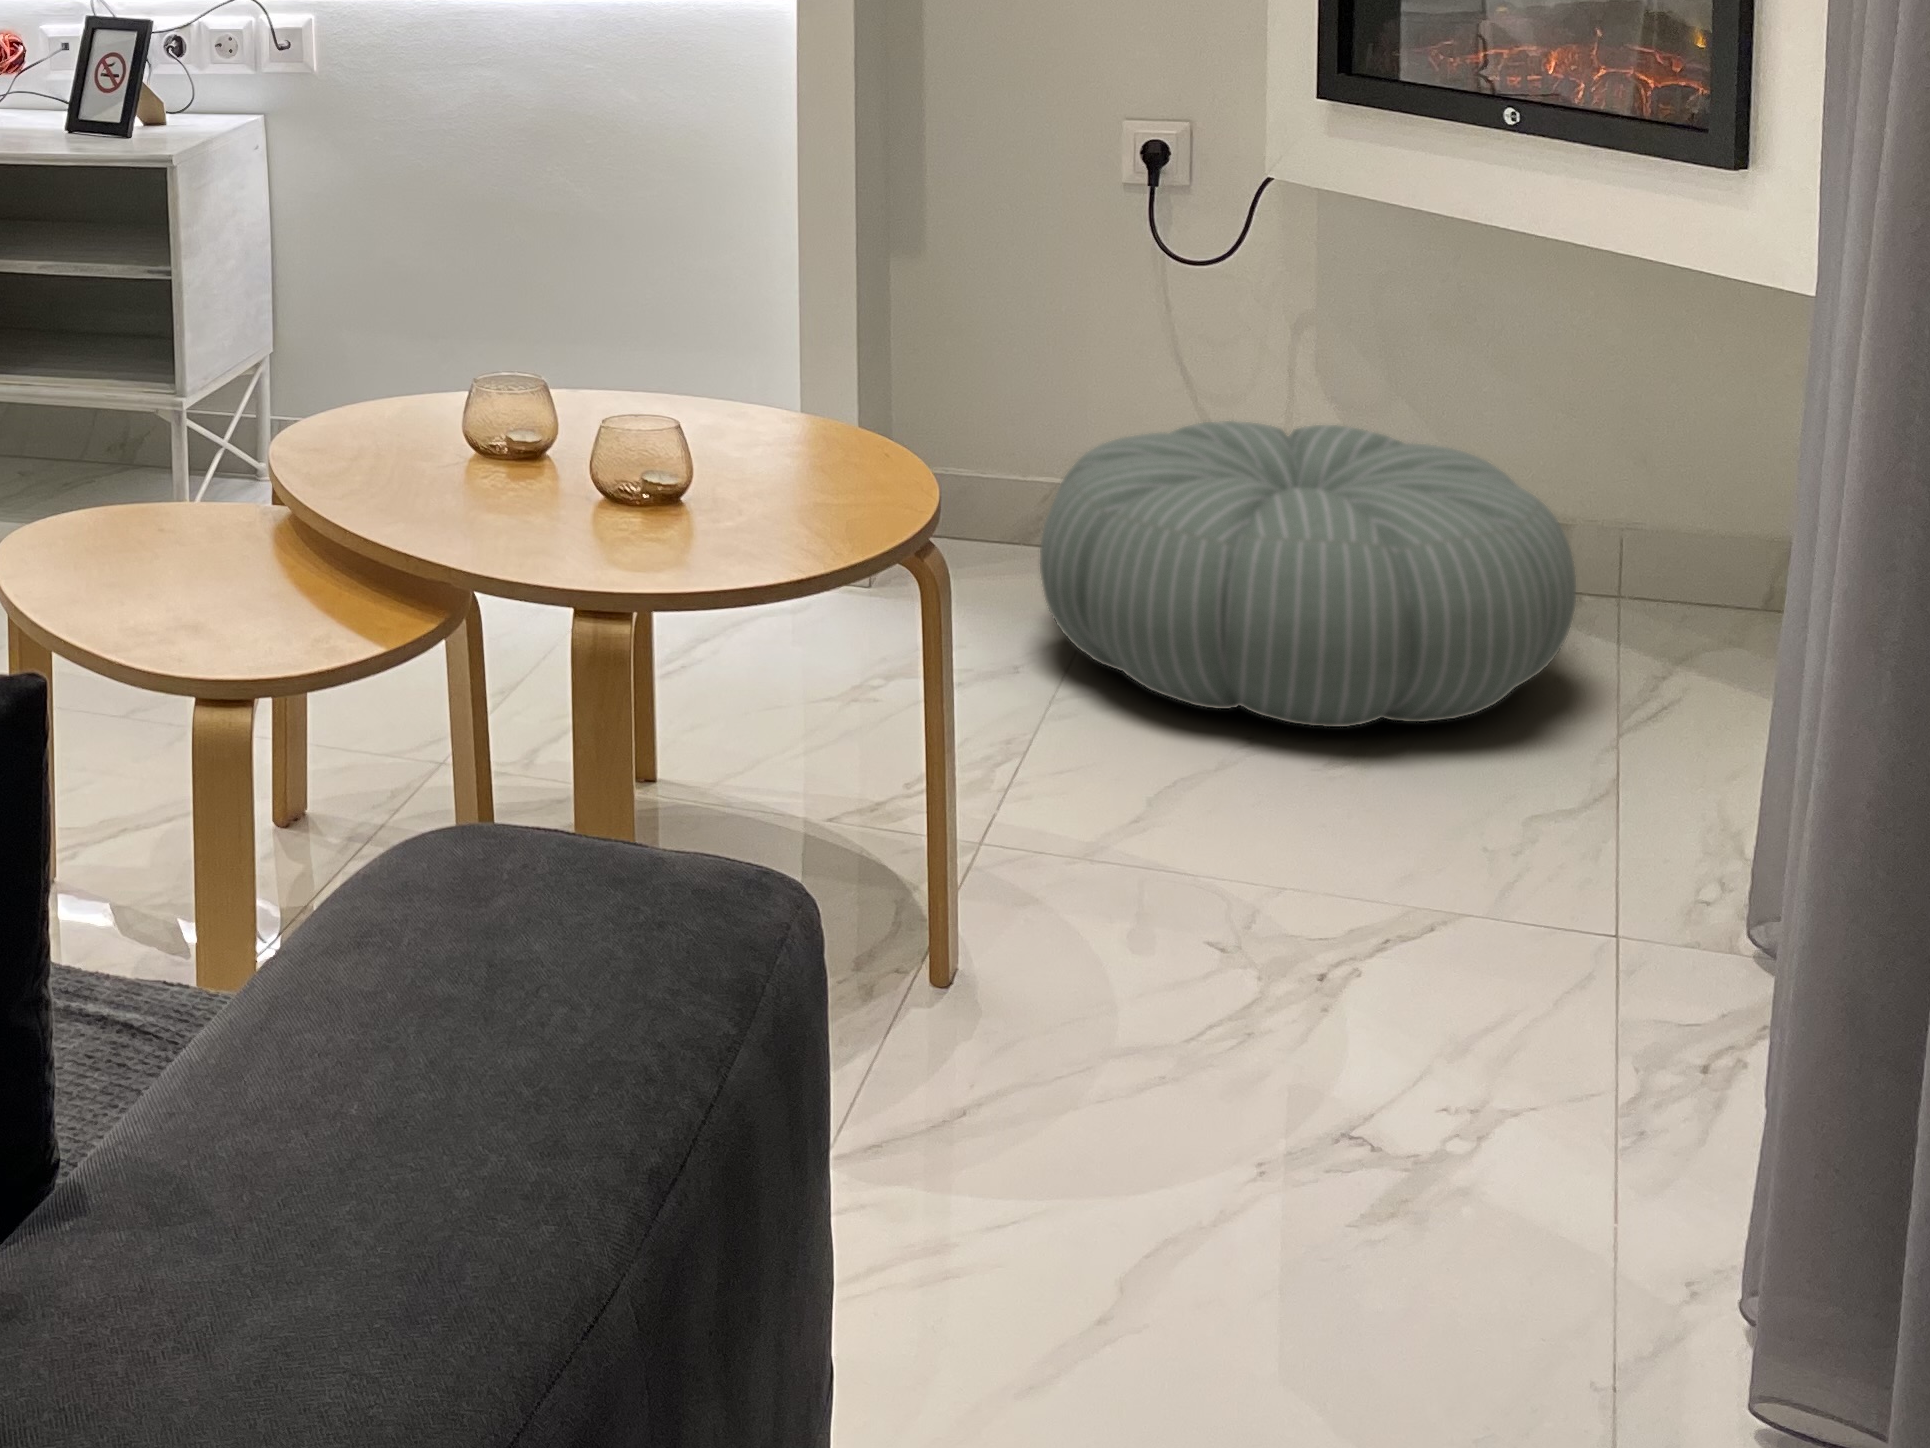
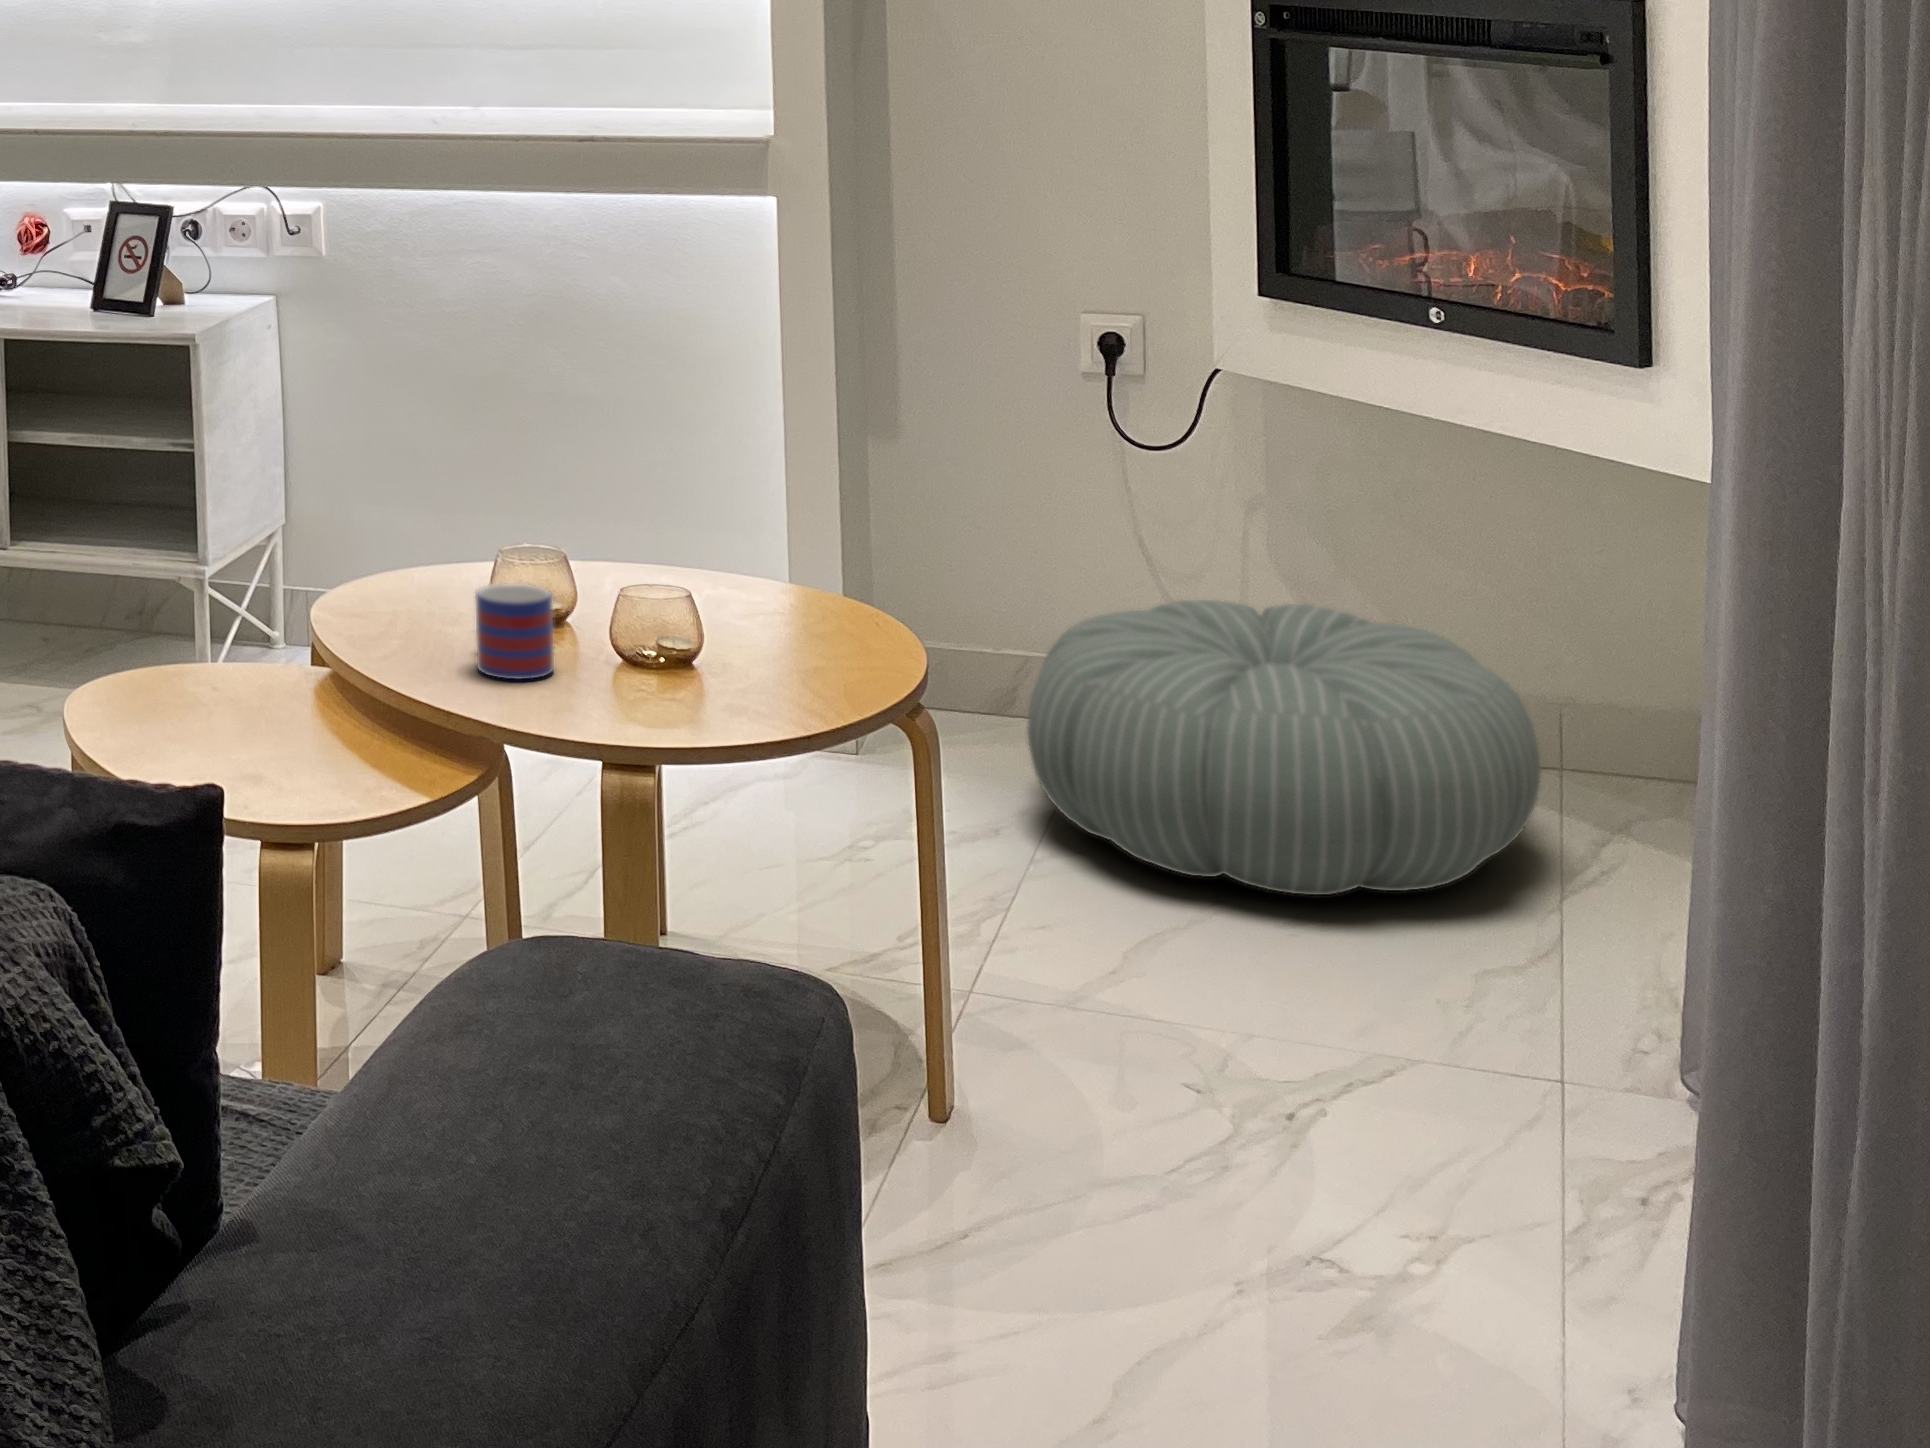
mug: none [447,414,531,516] -> present [475,584,554,679]

